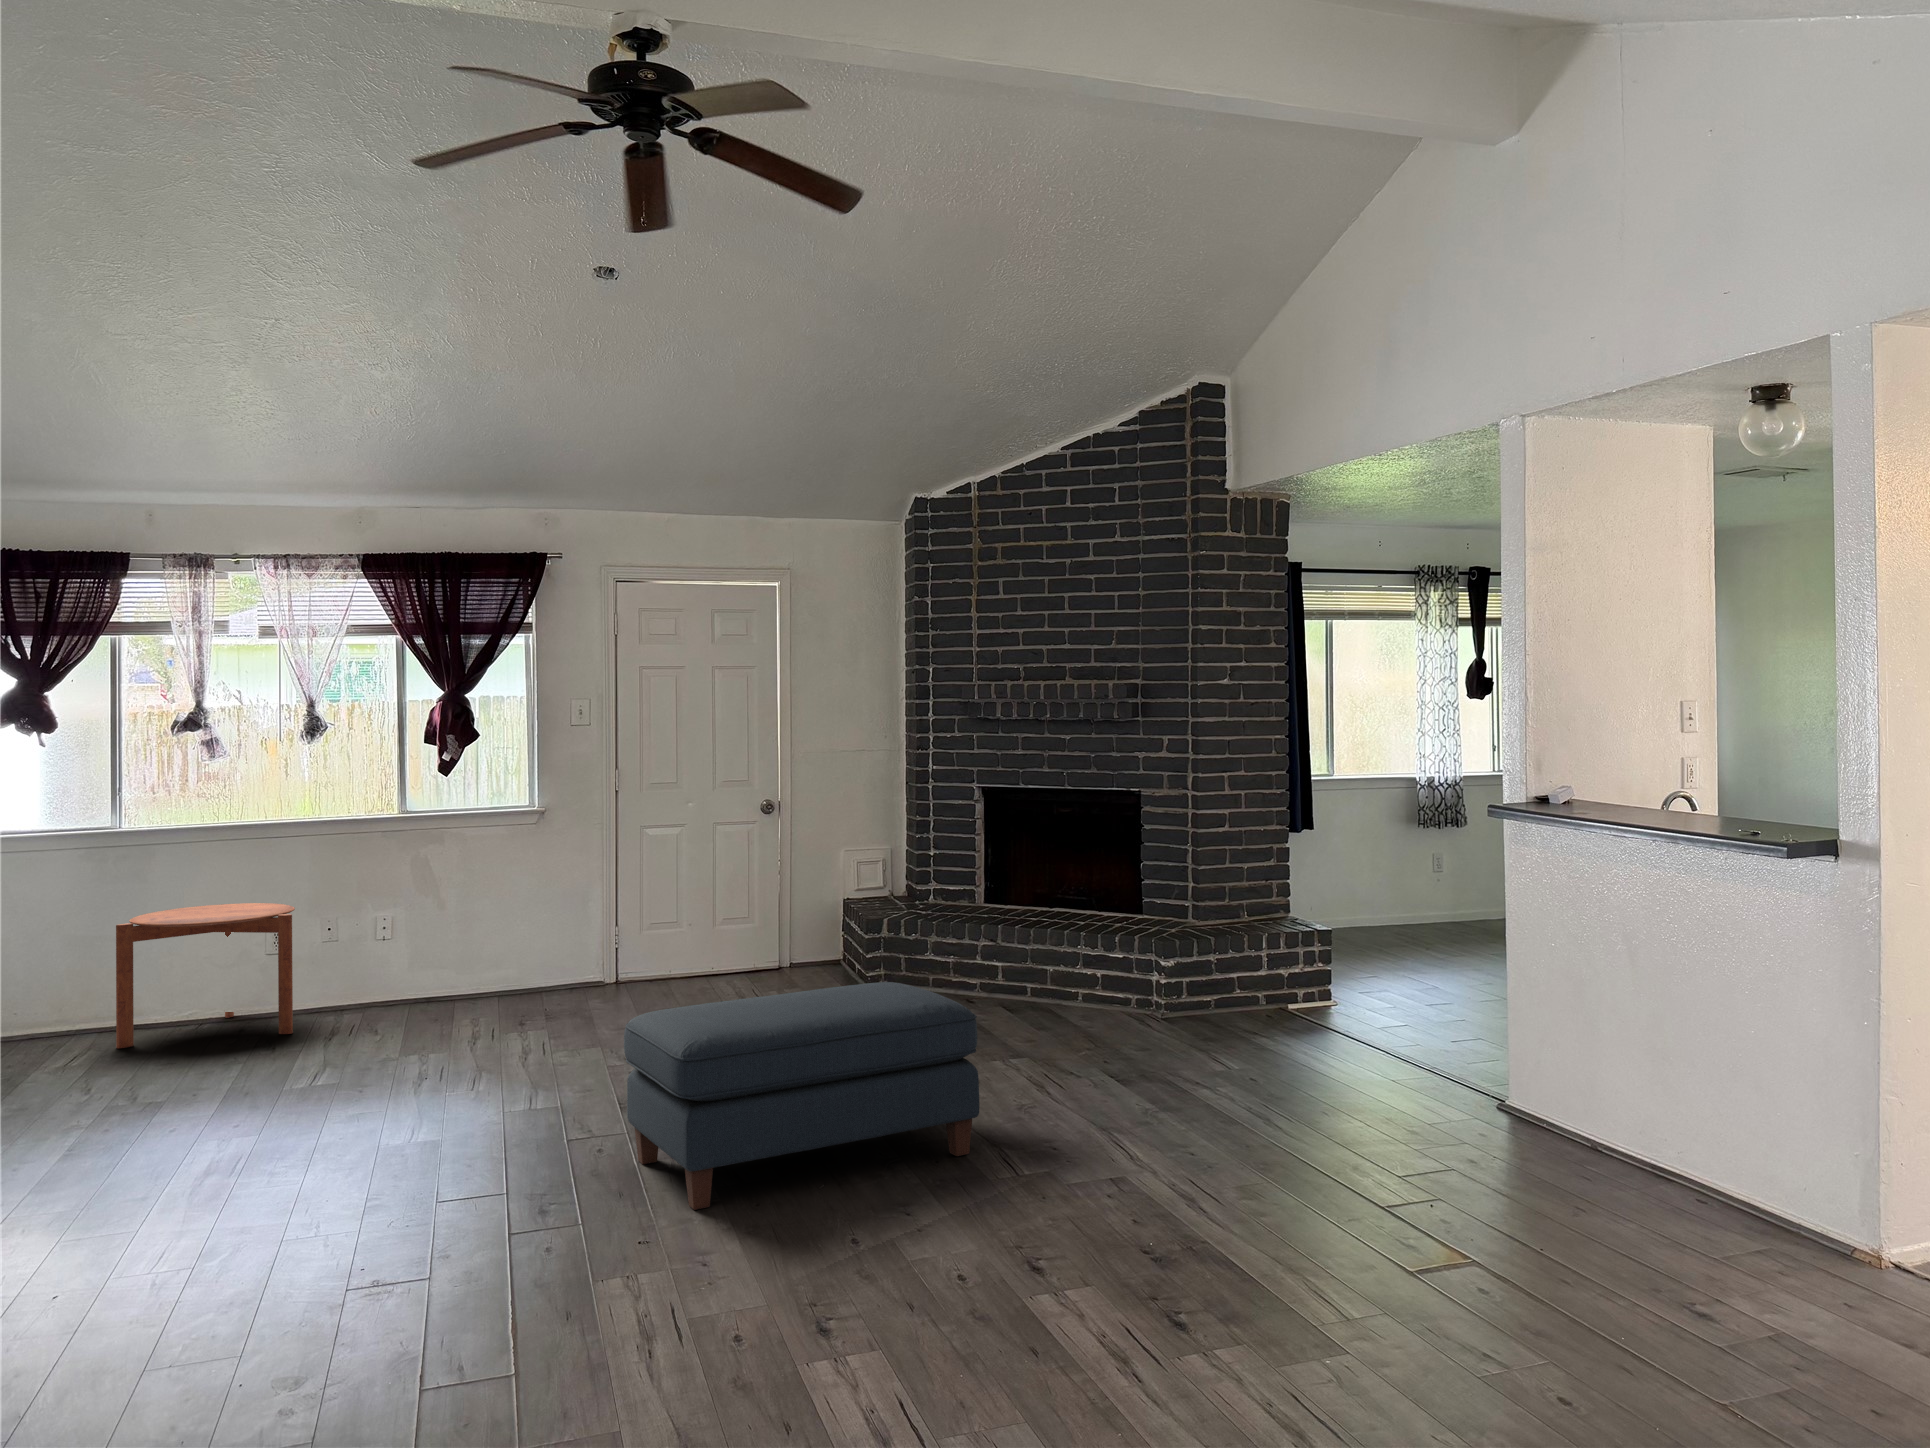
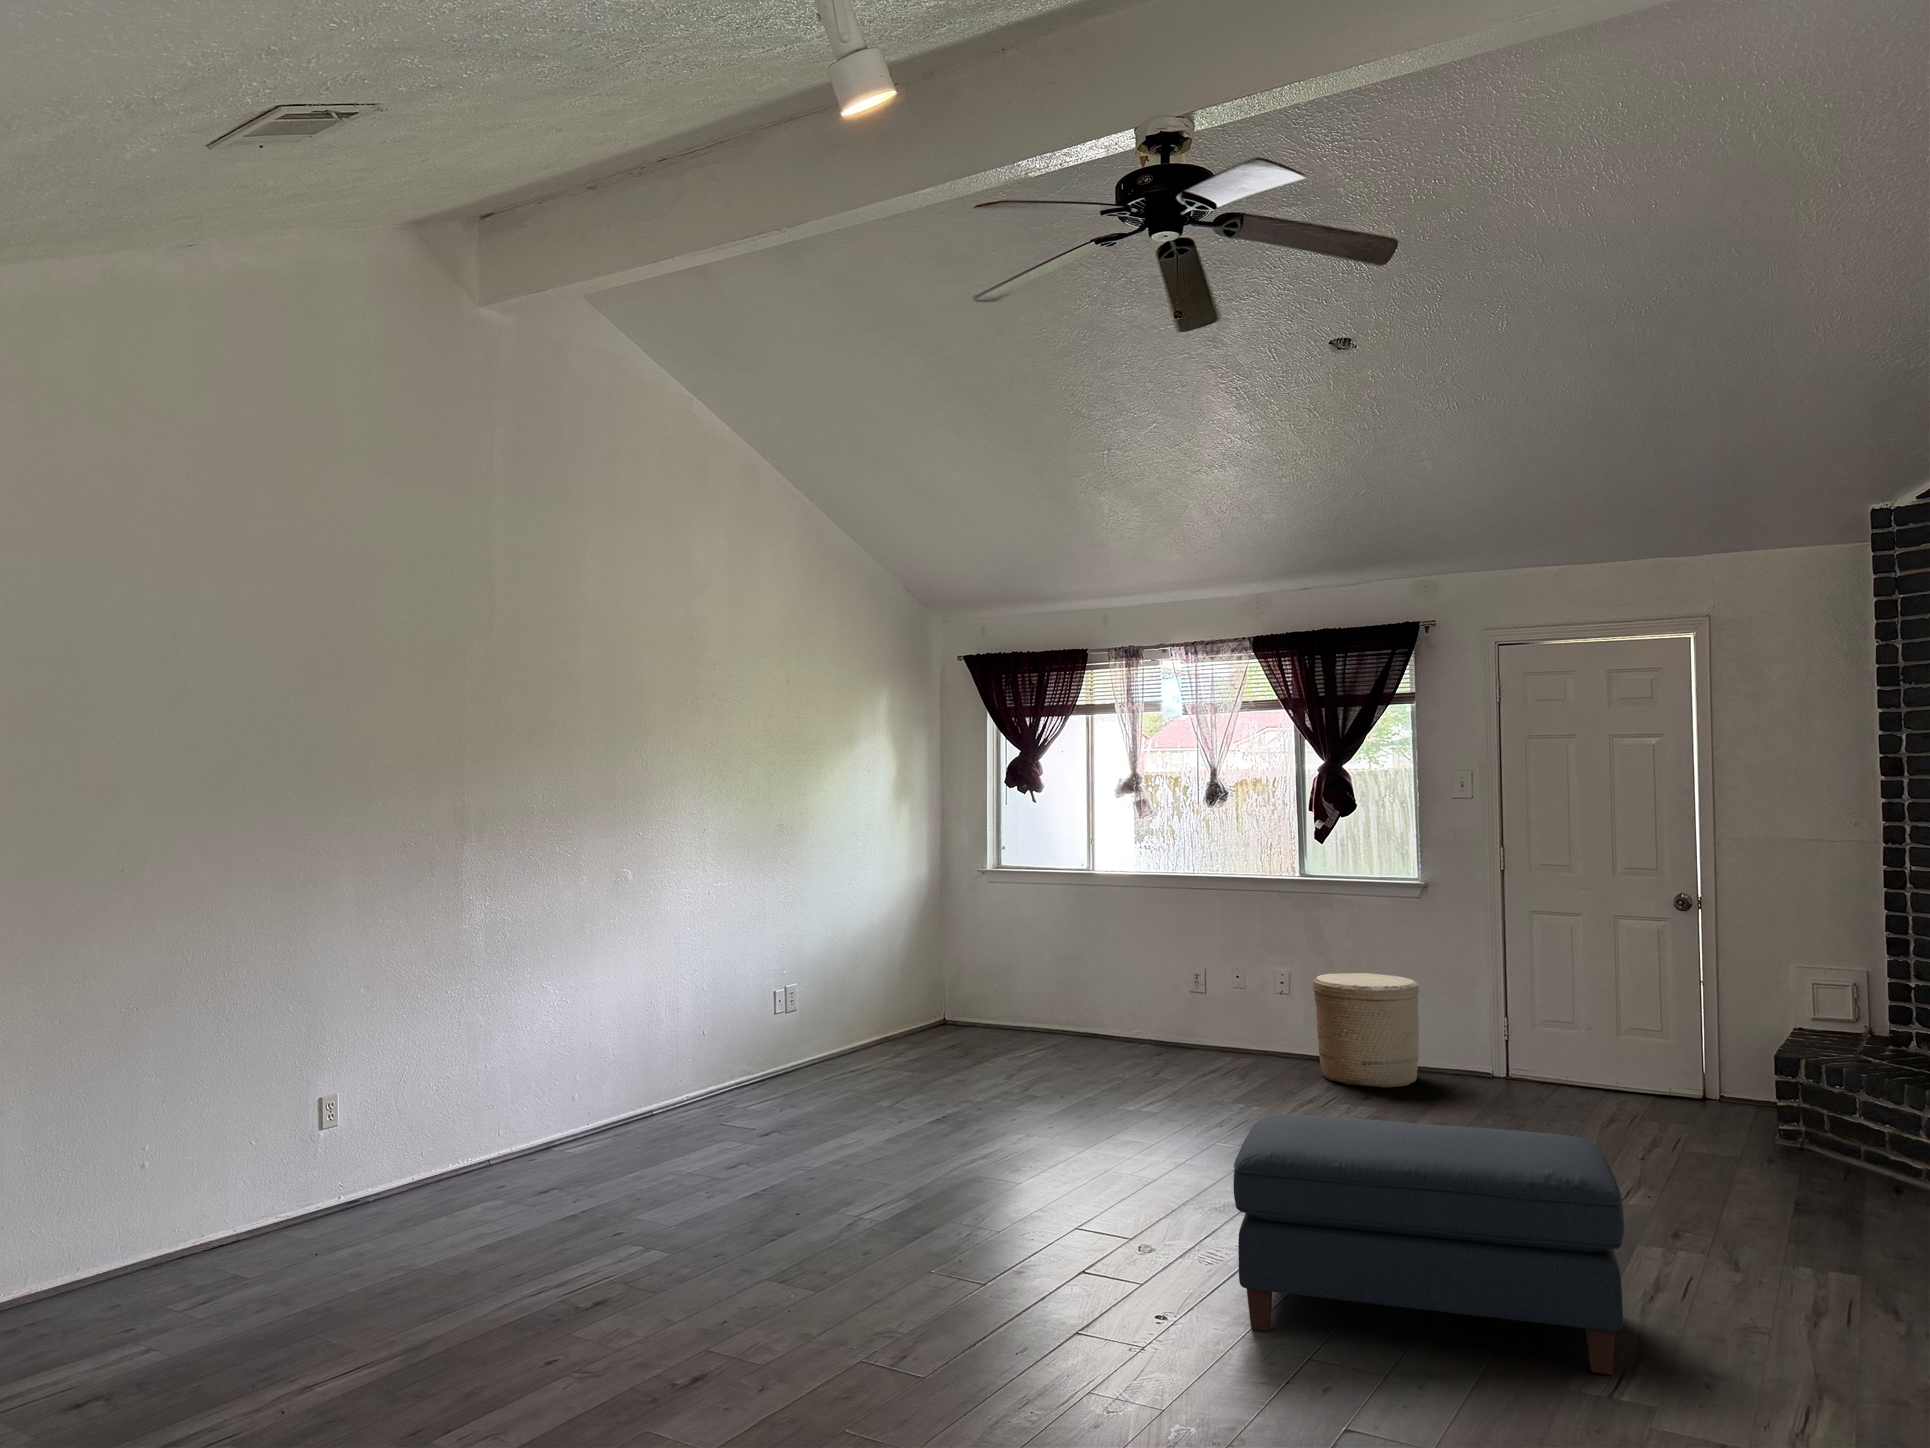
woven basket: none [446,901,554,1013] -> present [1313,973,1419,1087]
side table: present [116,903,295,1048] -> none [1052,947,1189,1070]

